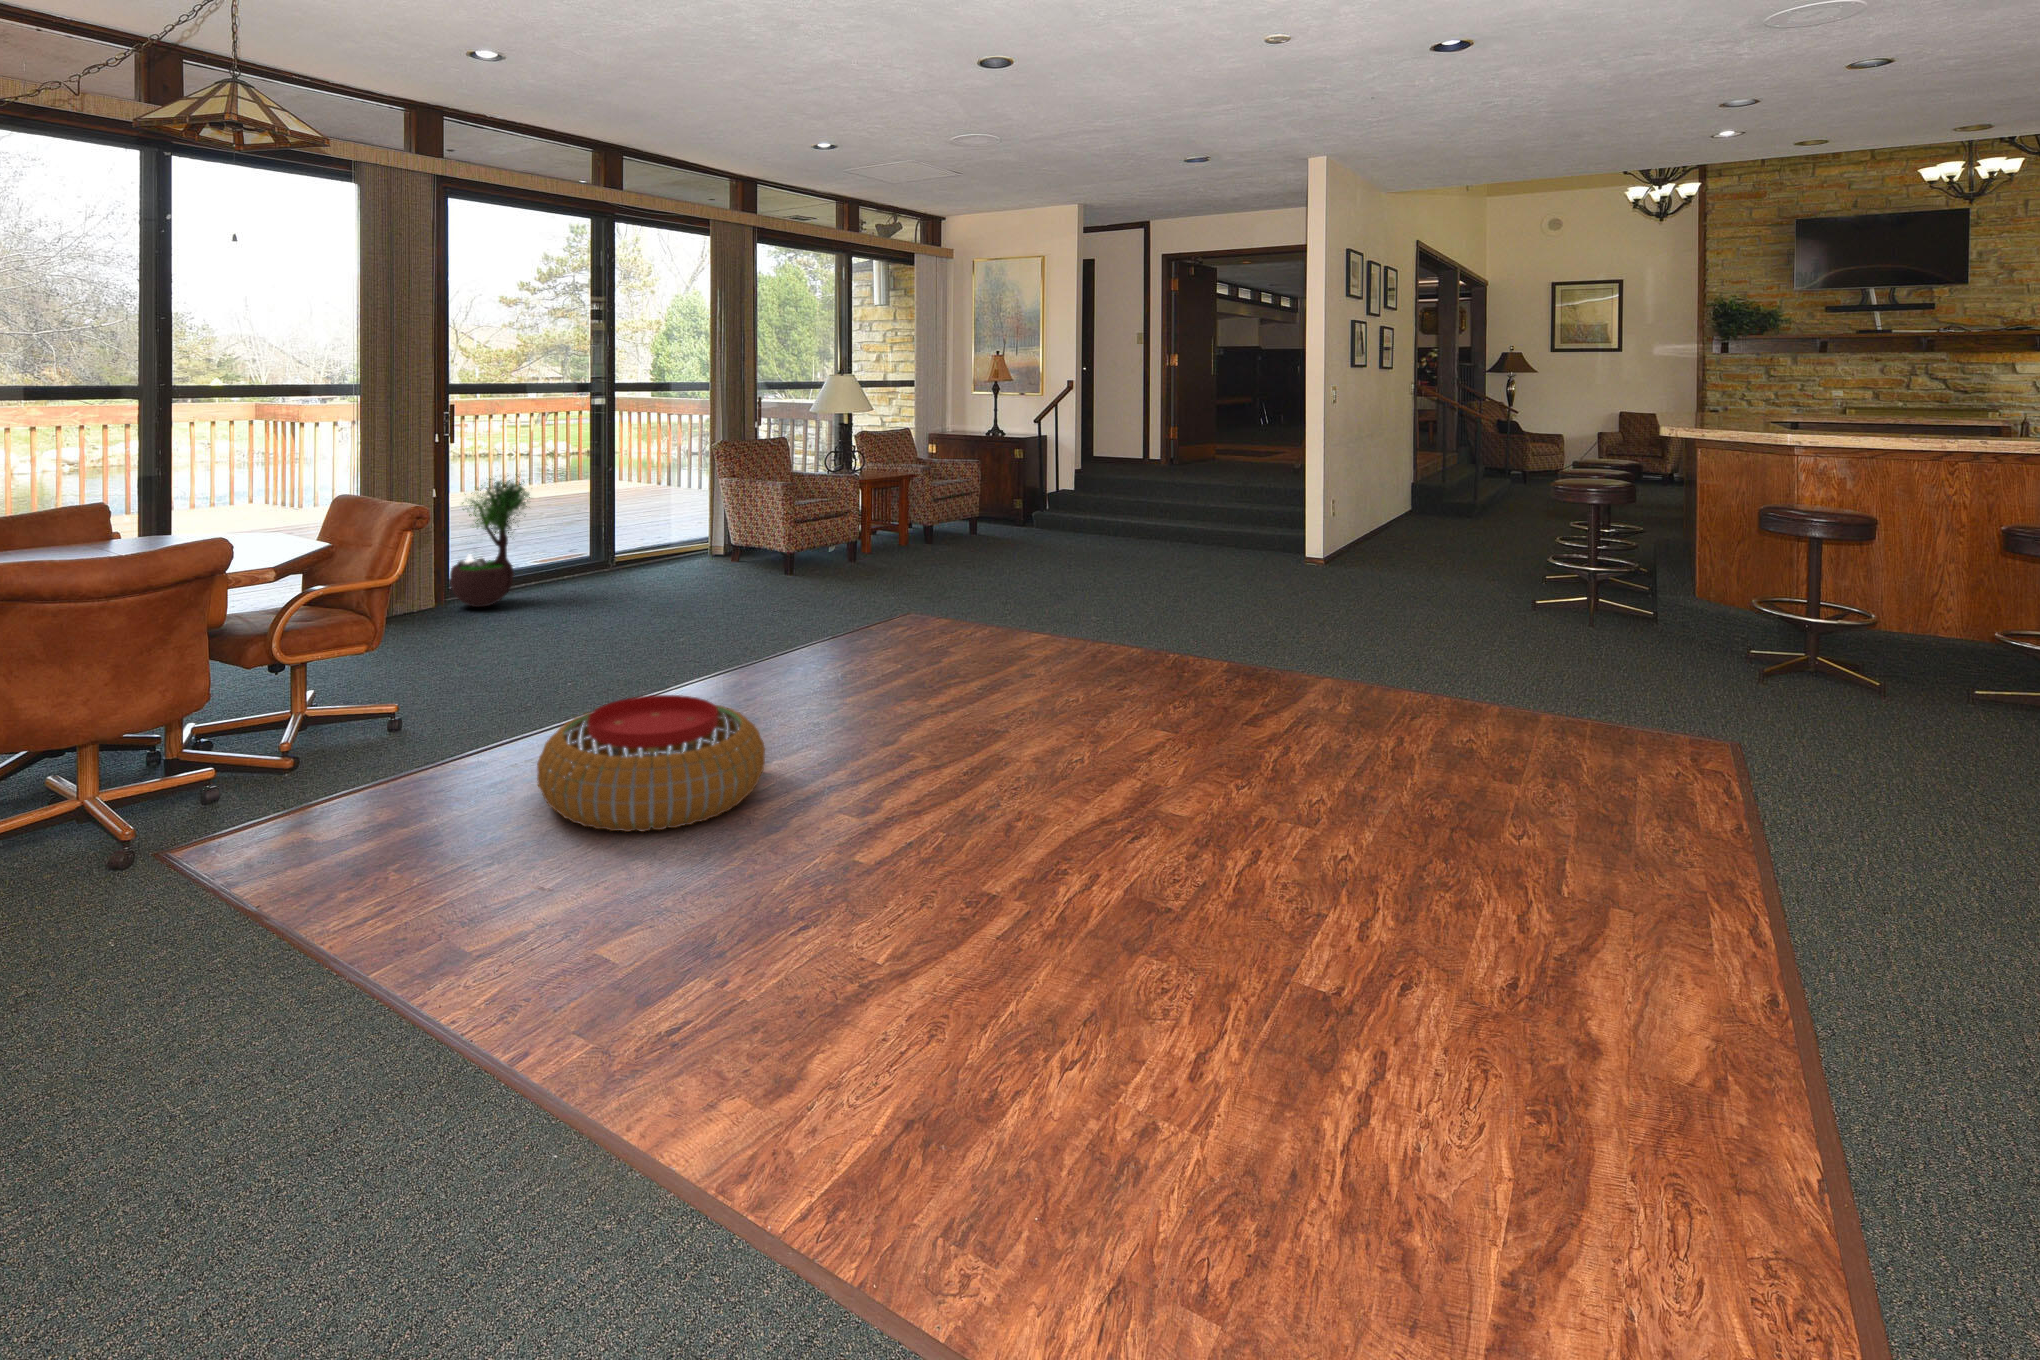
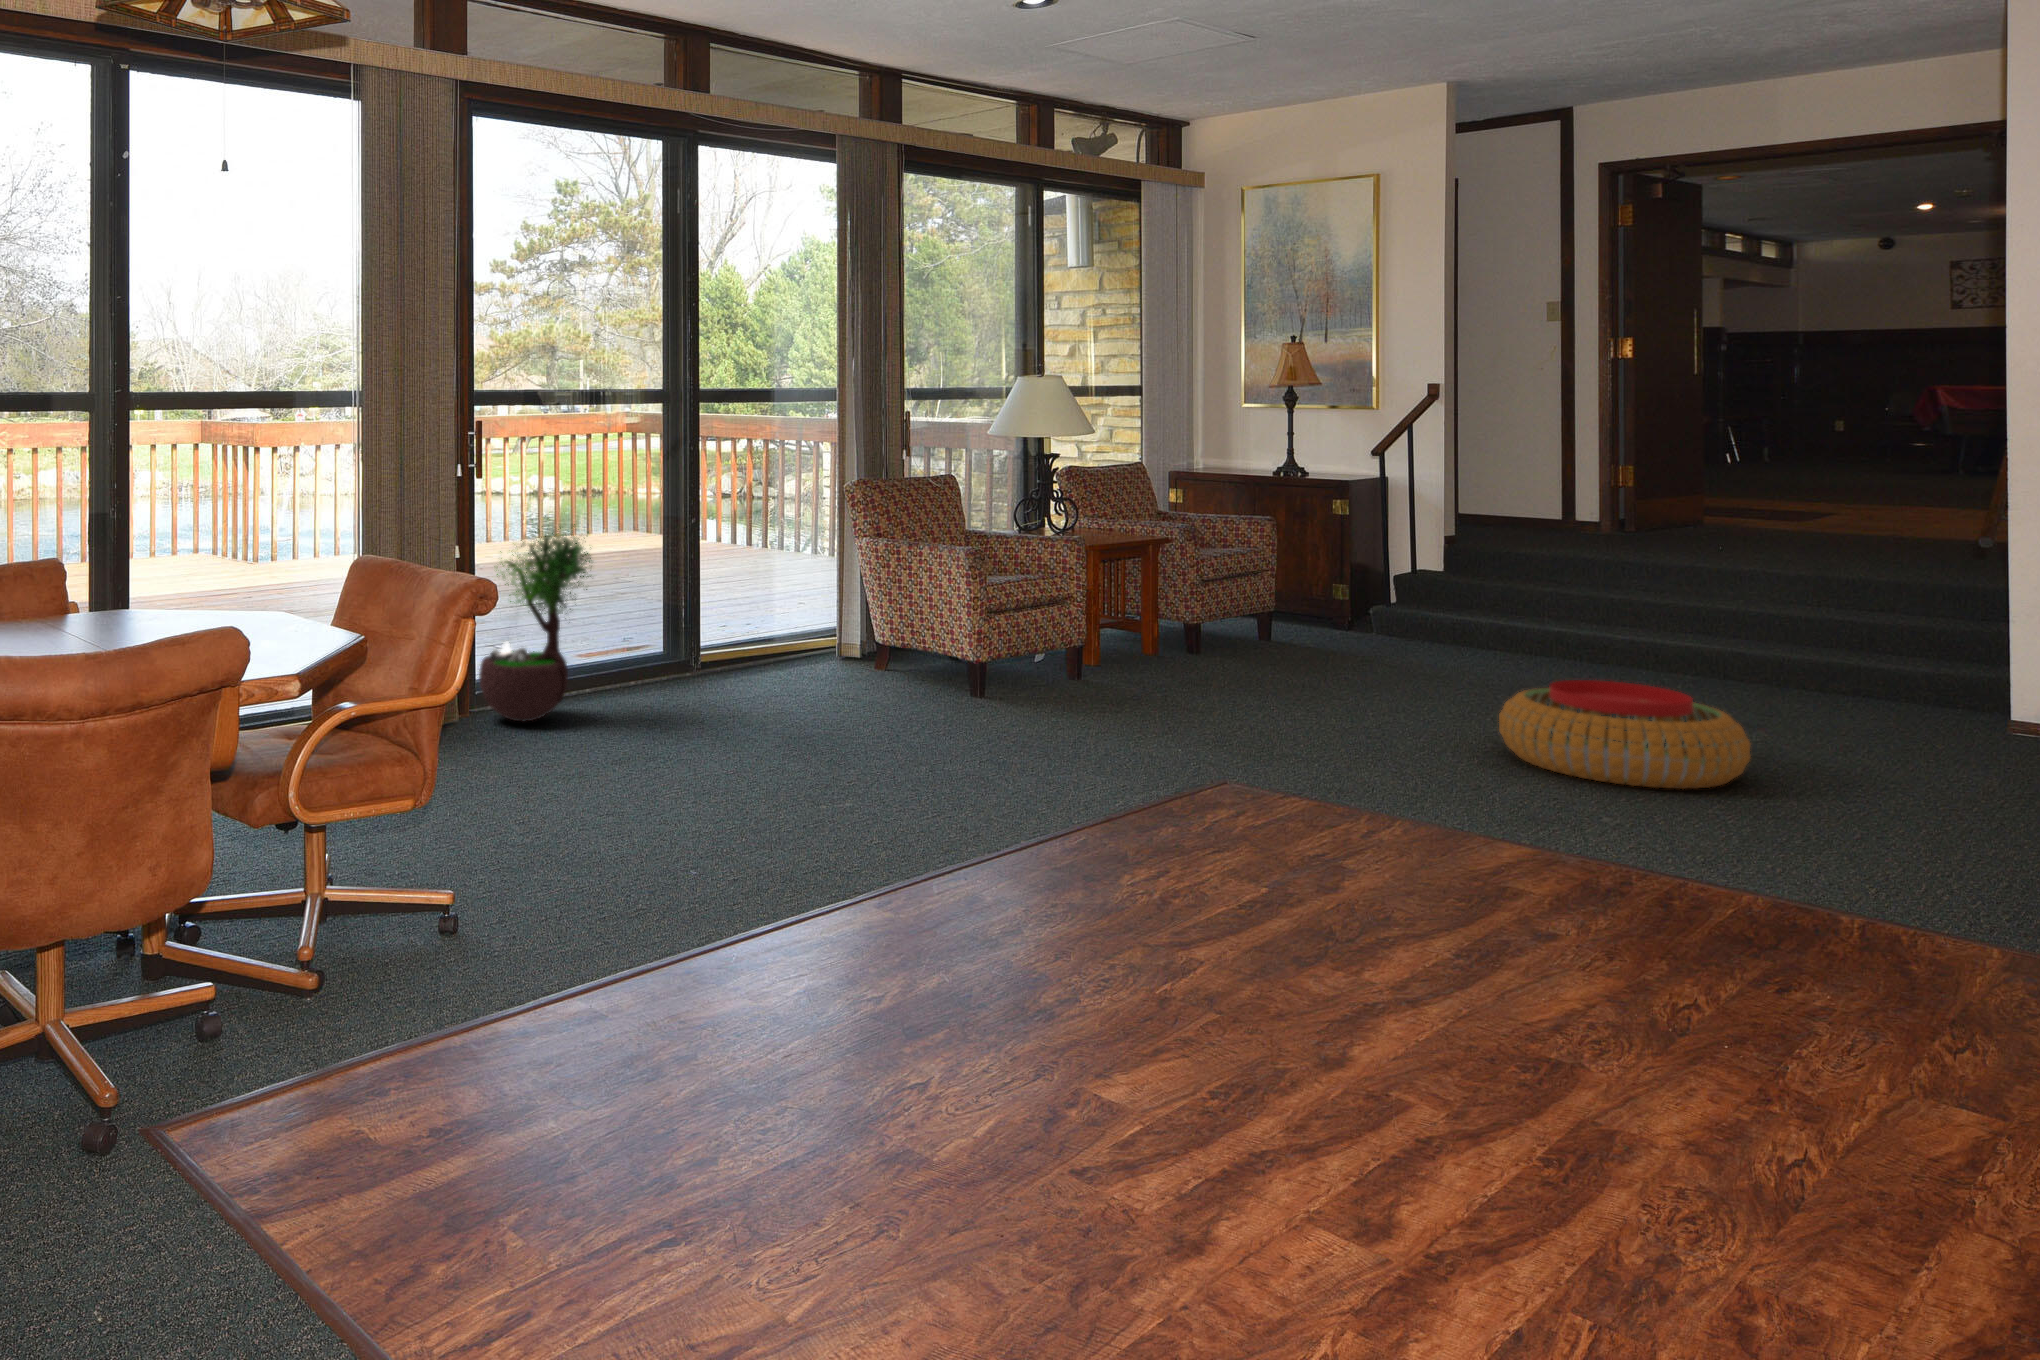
pouf: present [537,695,765,832] -> present [1499,680,1750,789]

